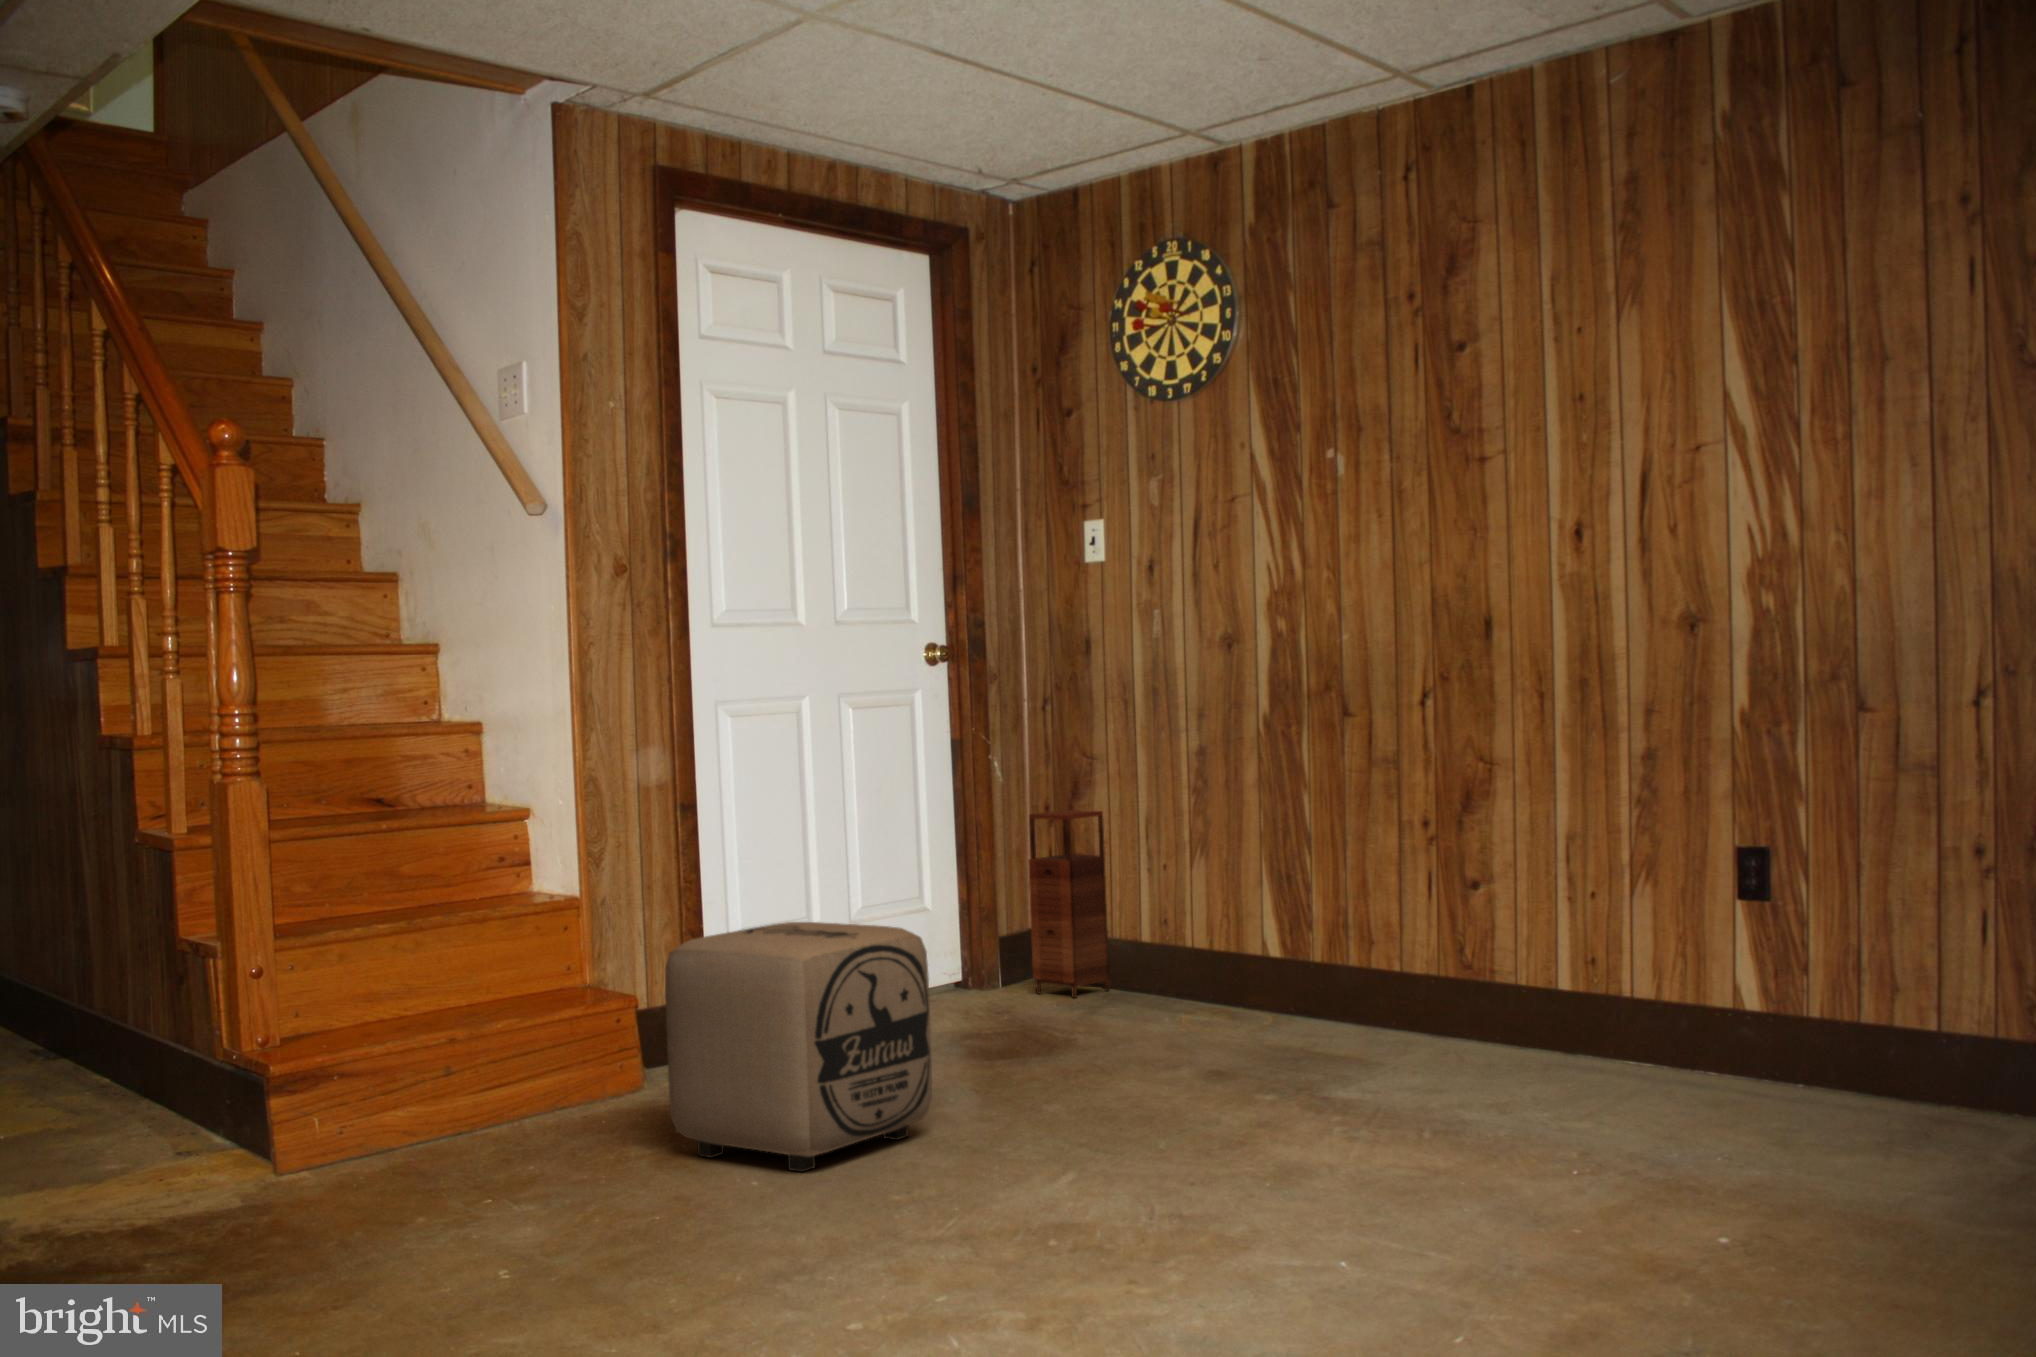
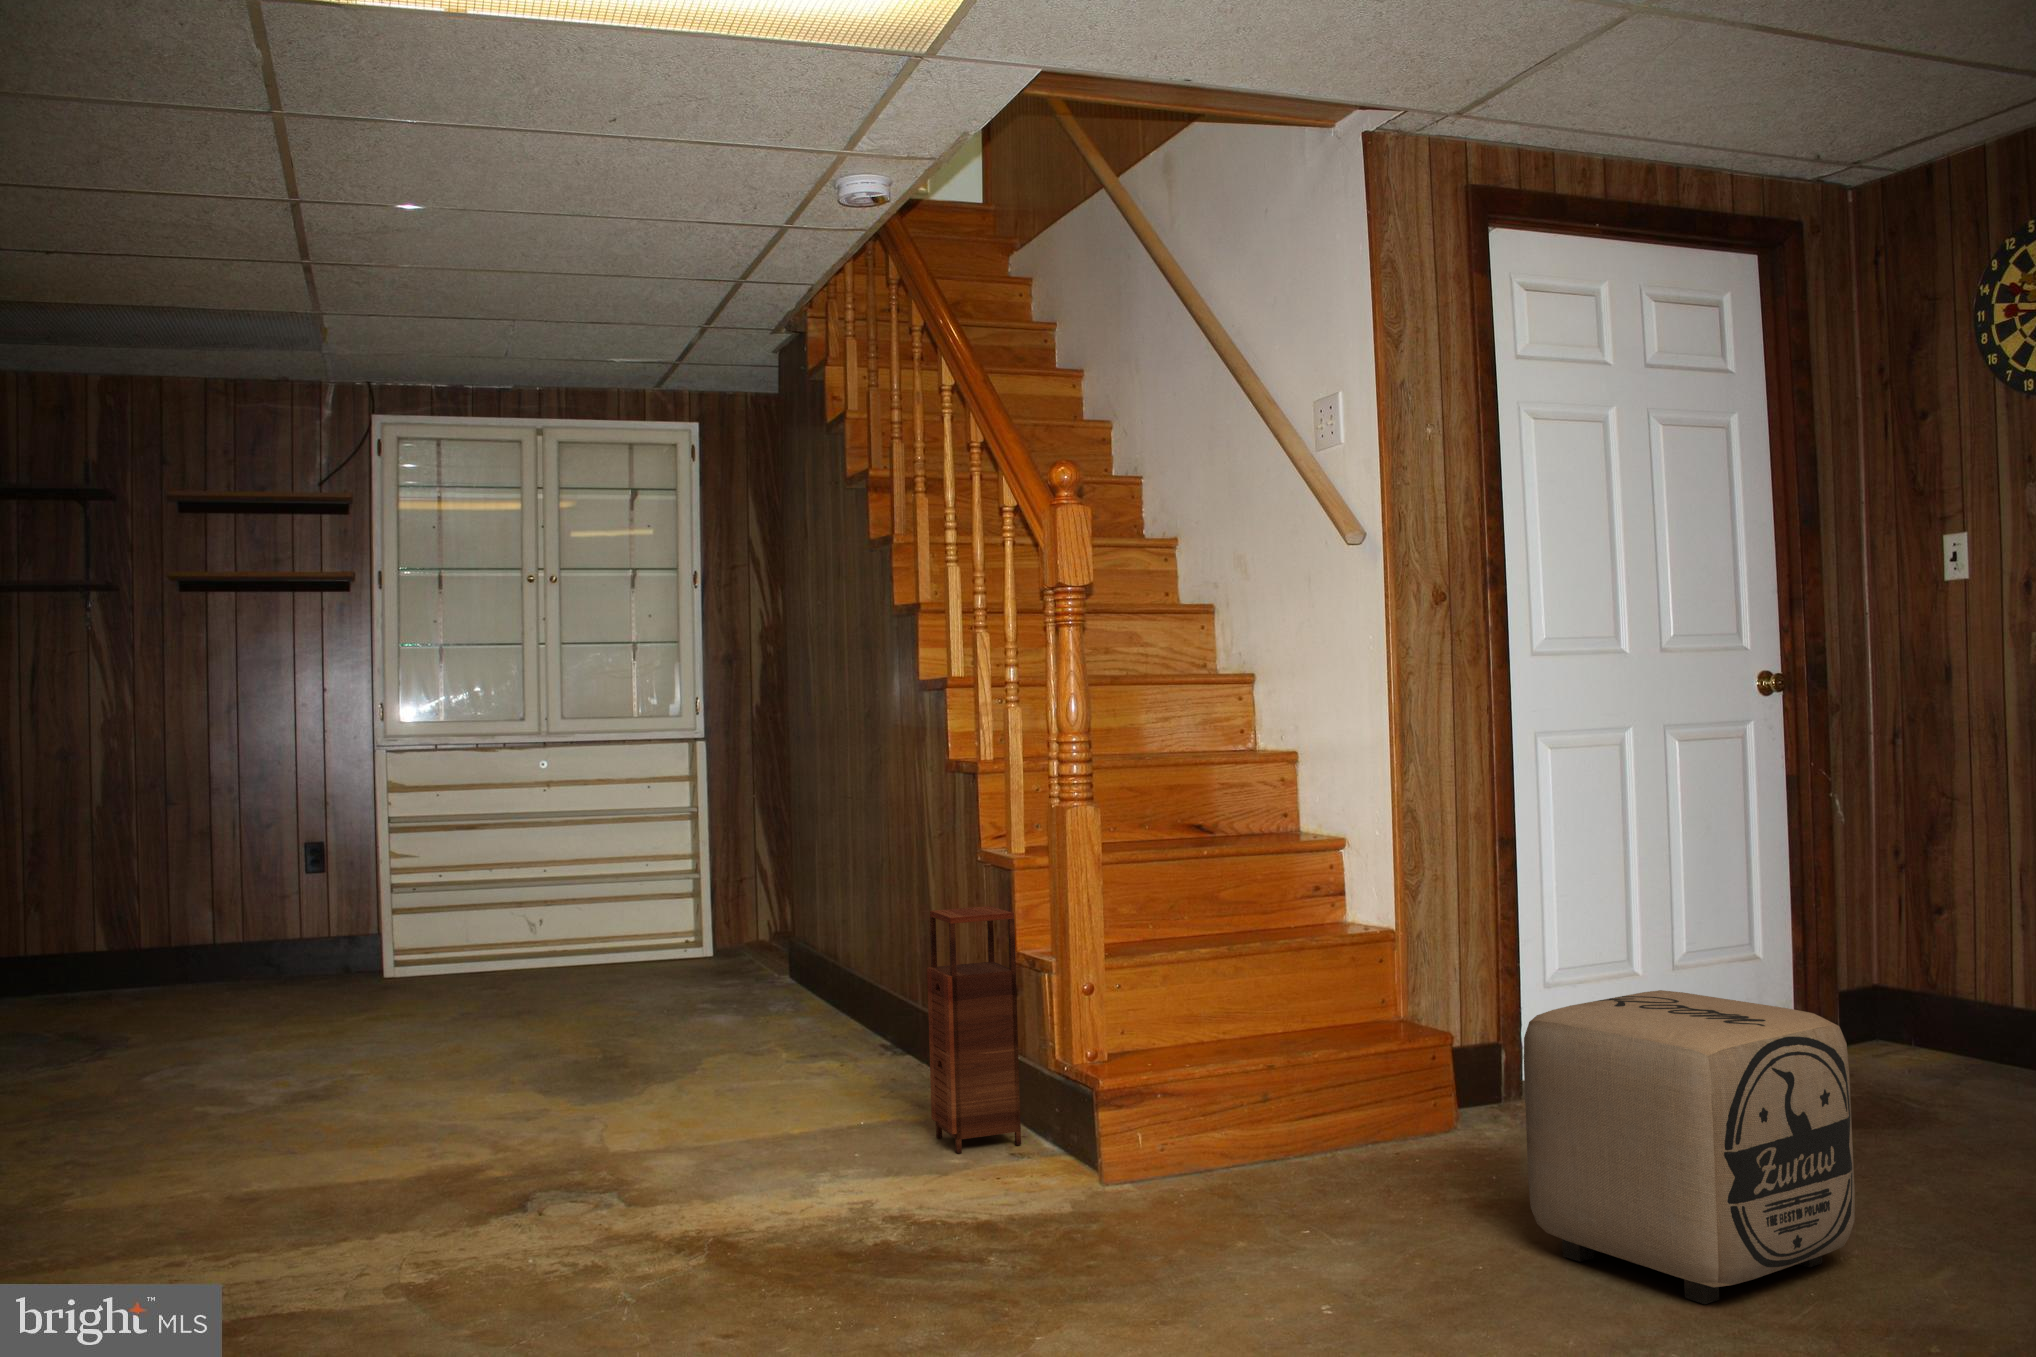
storage cabinet: present [1028,810,1110,998] -> present [927,906,1021,1153]

